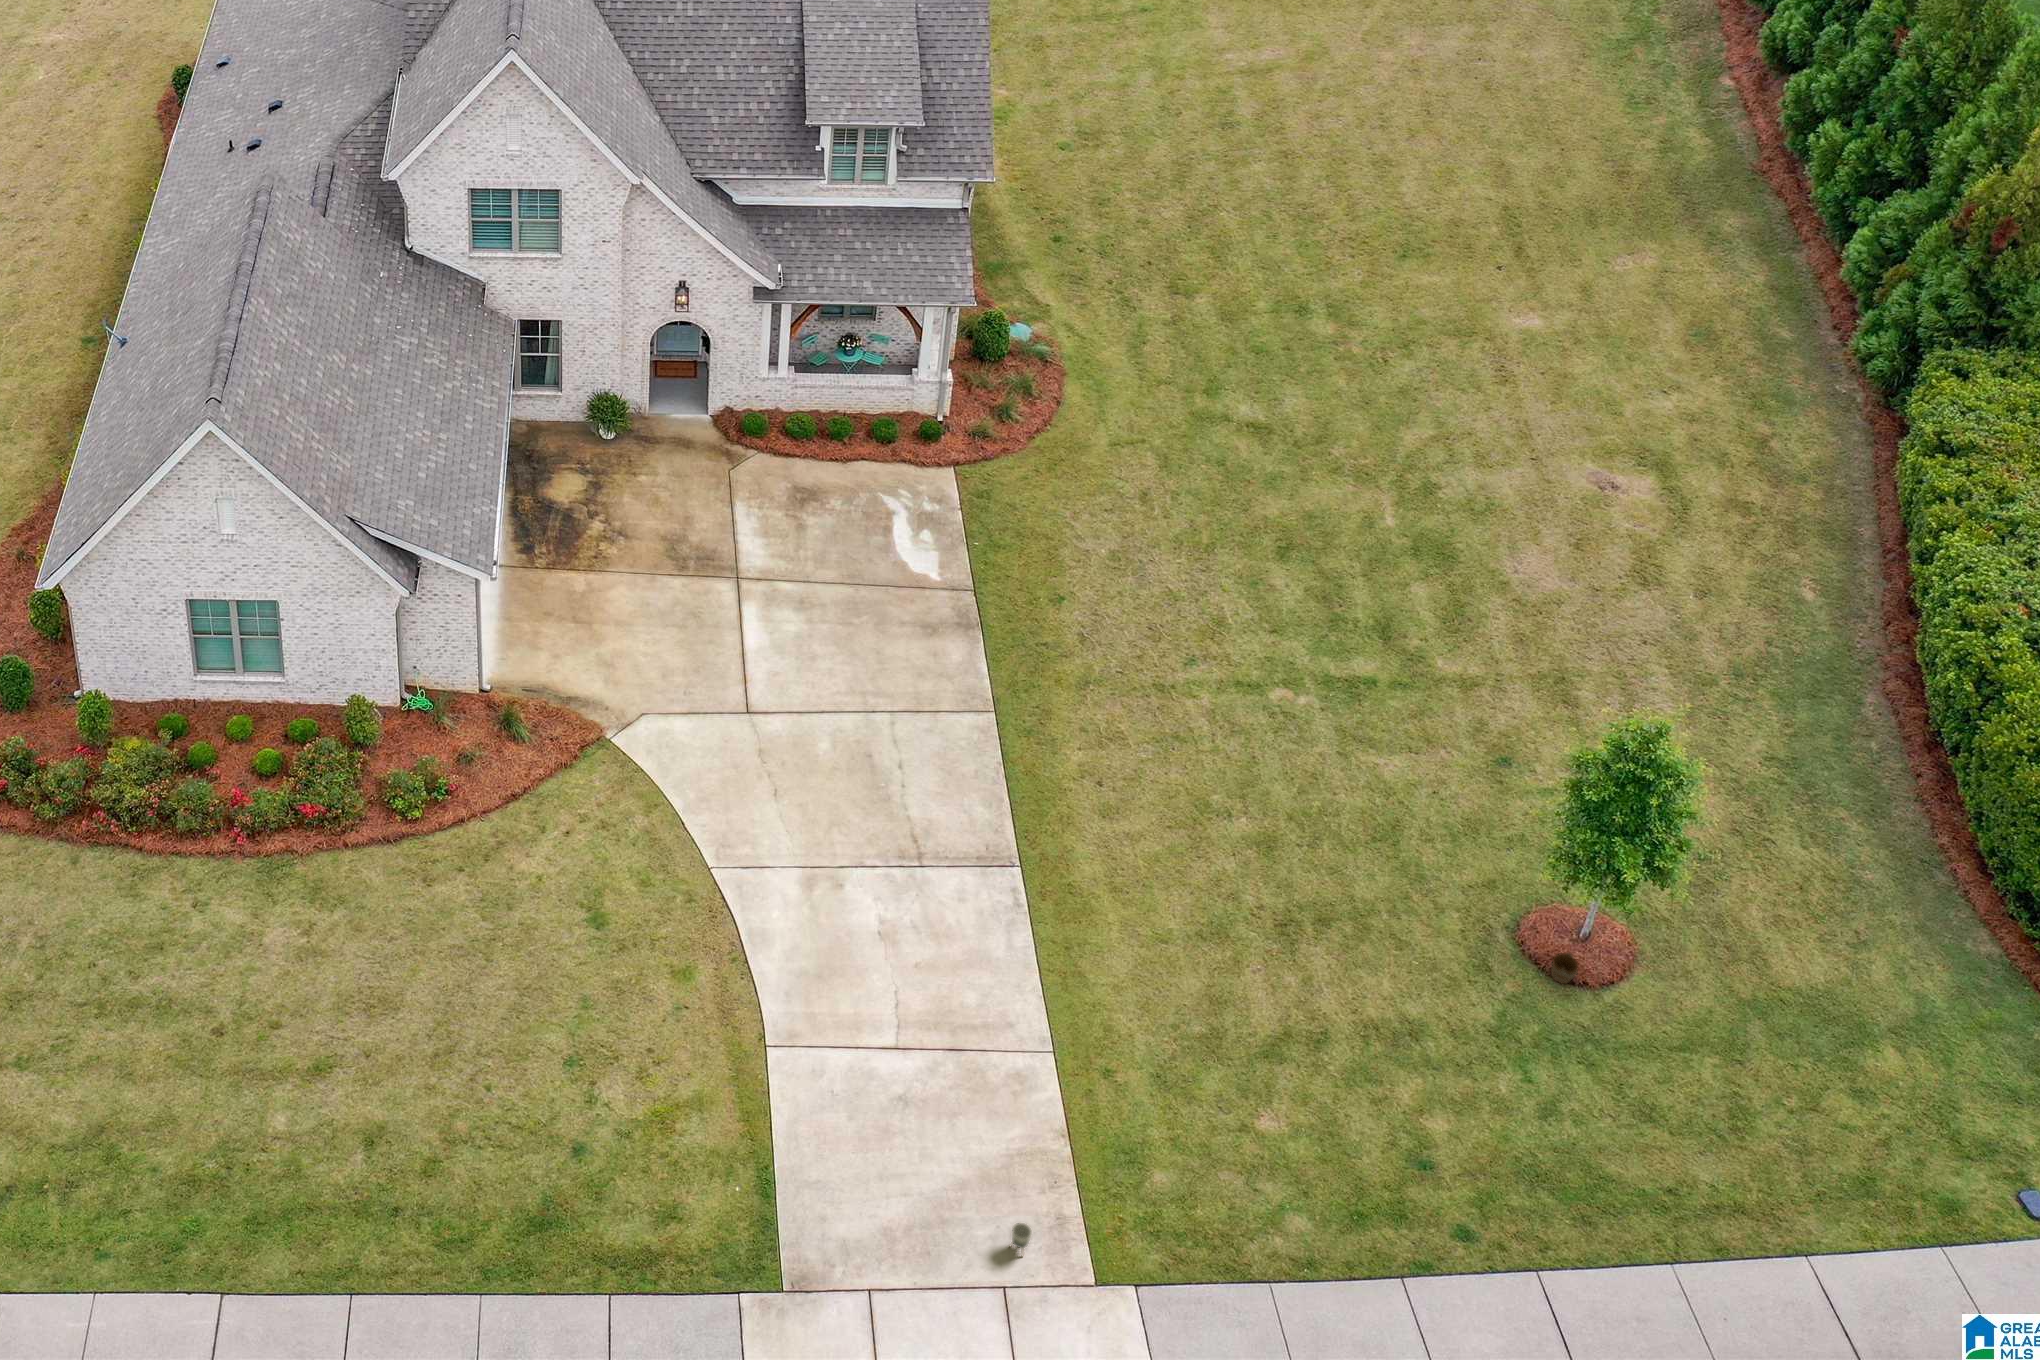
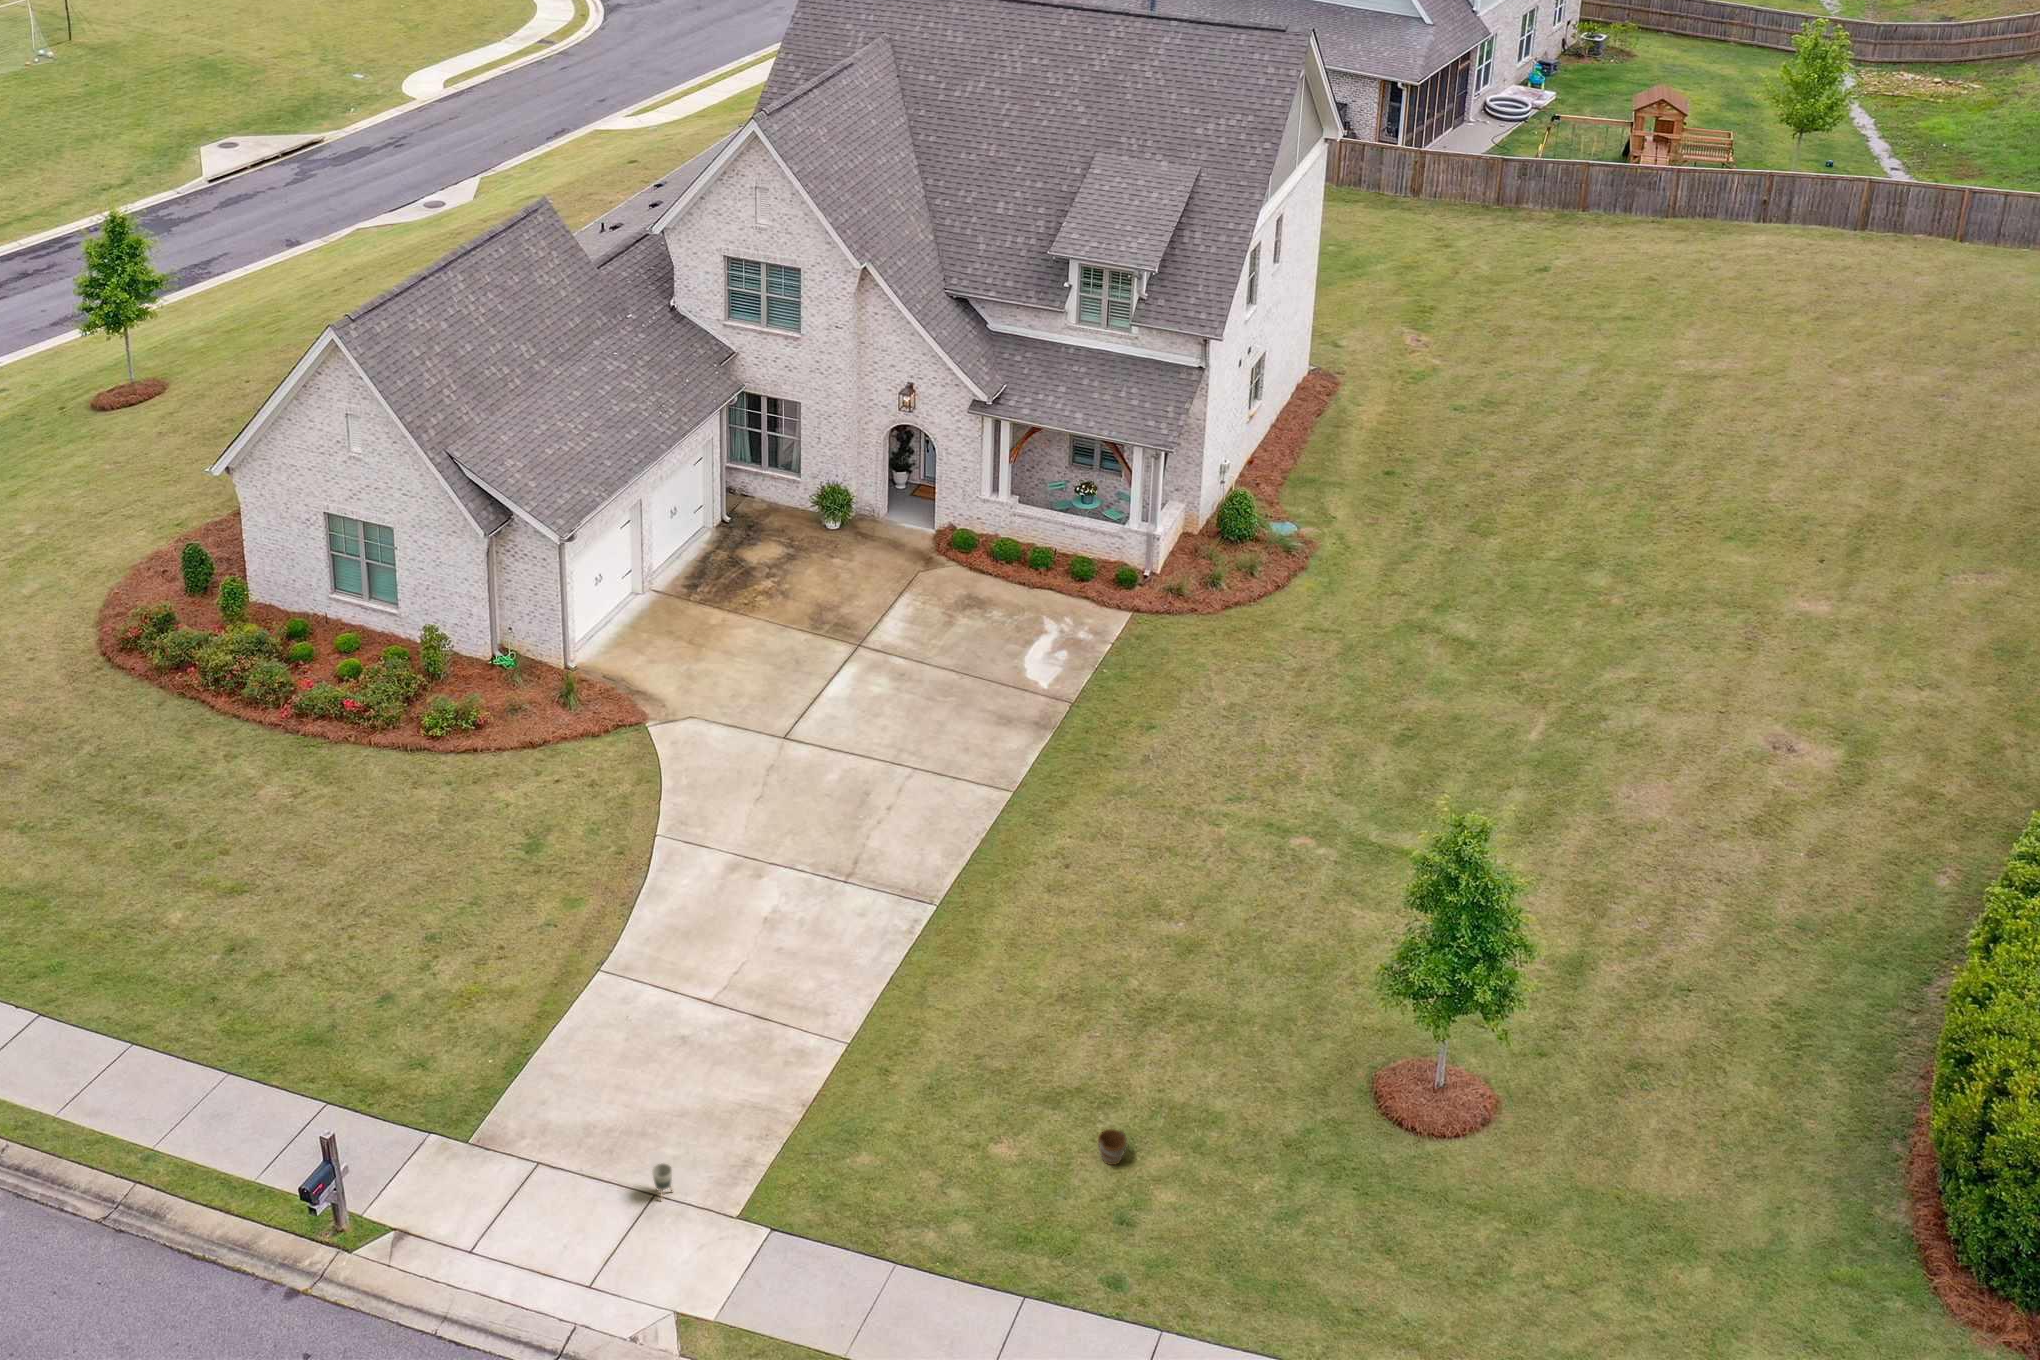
bucket: present [1551,953,1579,984] -> present [1098,1129,1127,1165]

